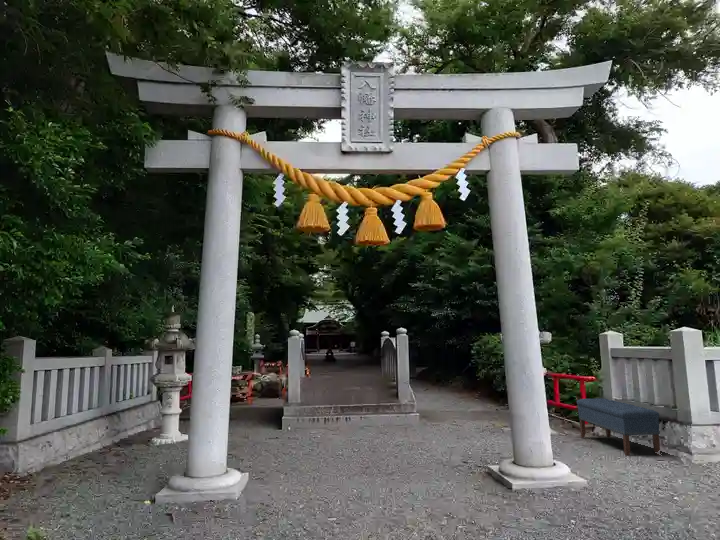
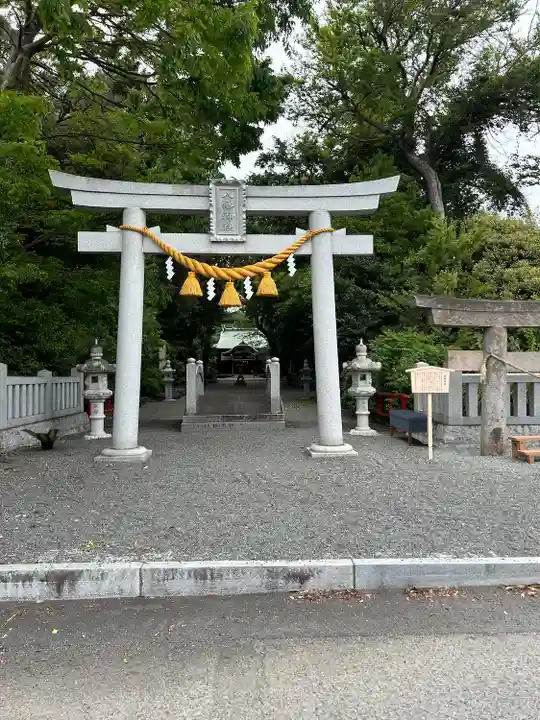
potted plant: none [51,433,129,467] -> present [21,429,61,449]

